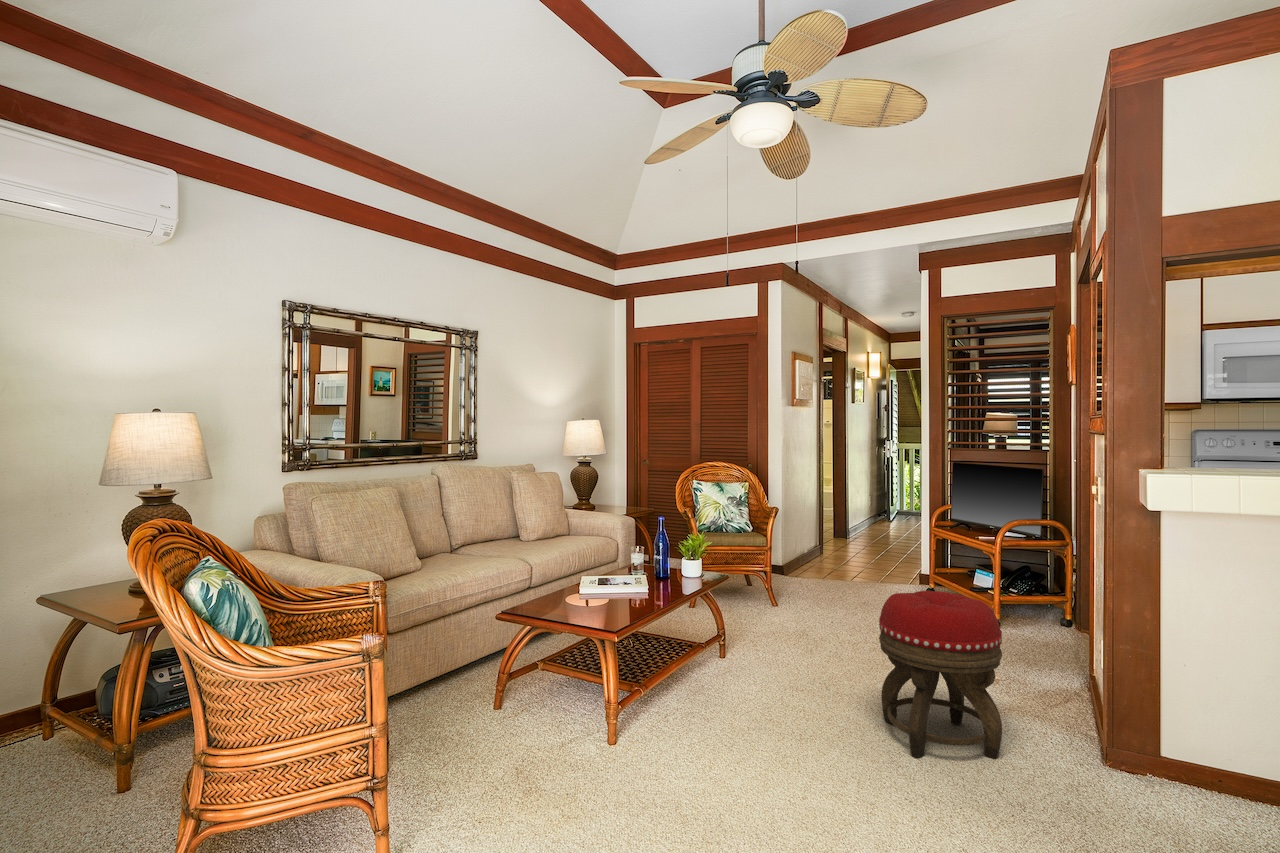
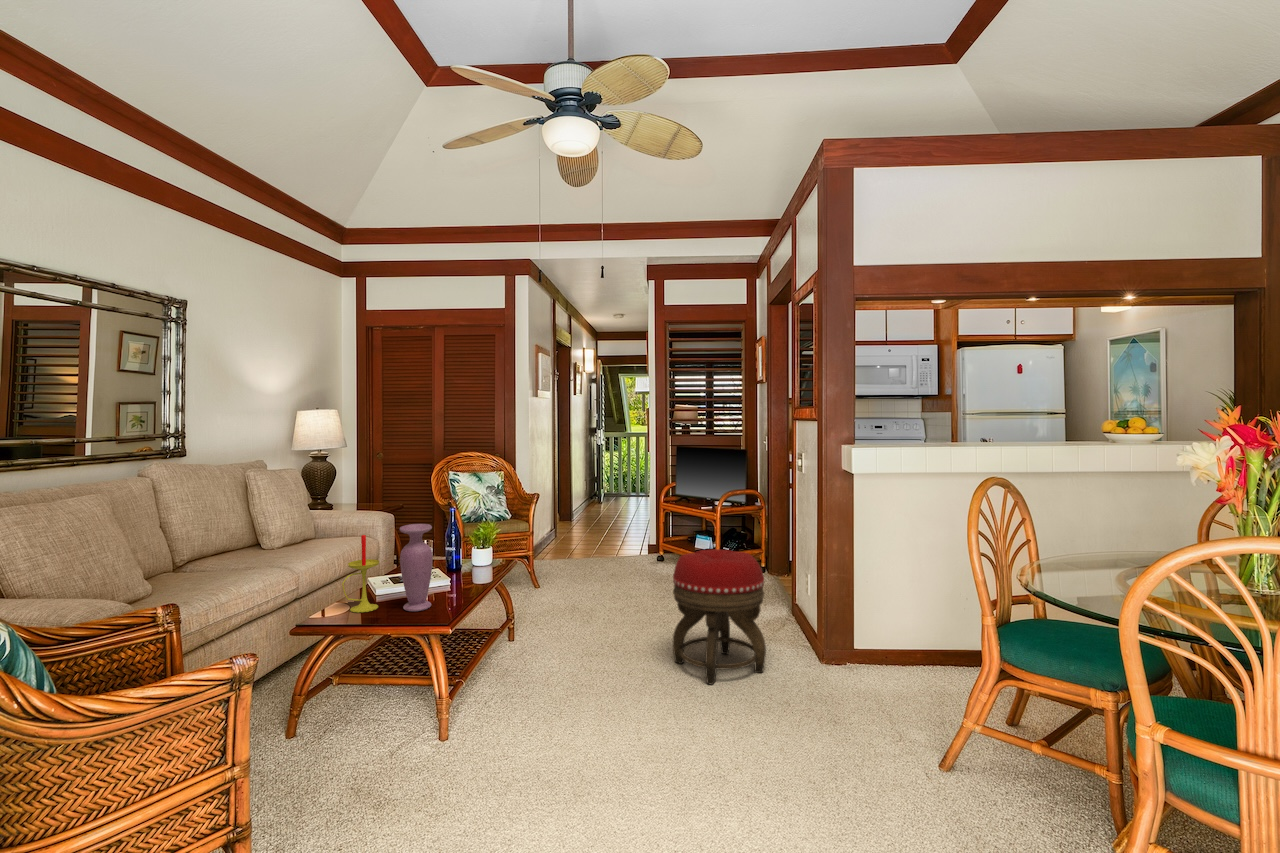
vase: none [584,531,614,616] -> present [400,524,432,611]
candle: none [537,535,572,609] -> present [342,535,379,613]

